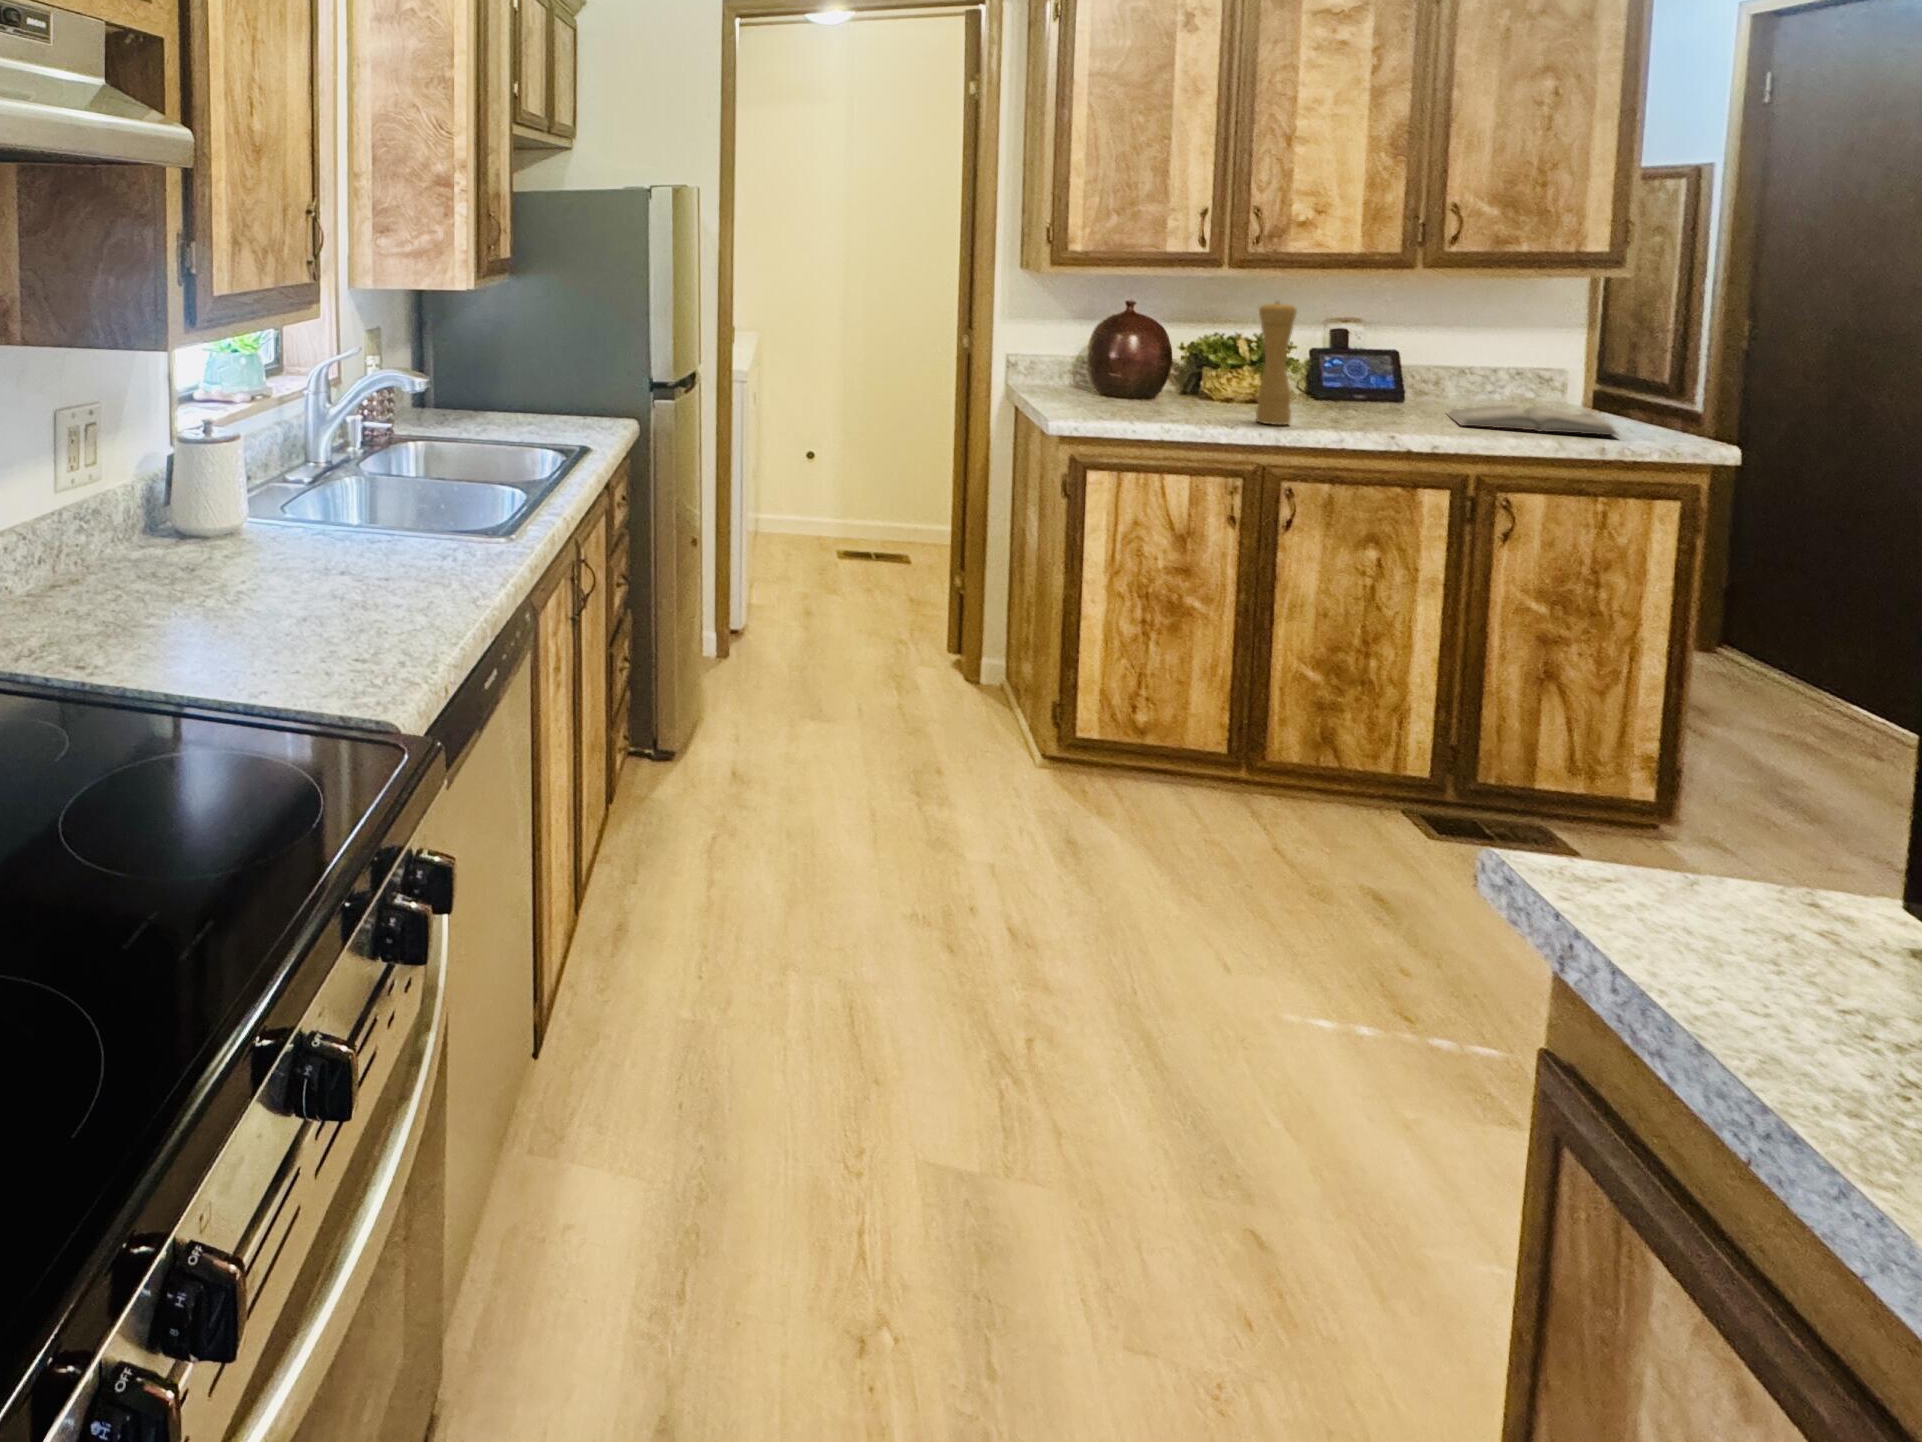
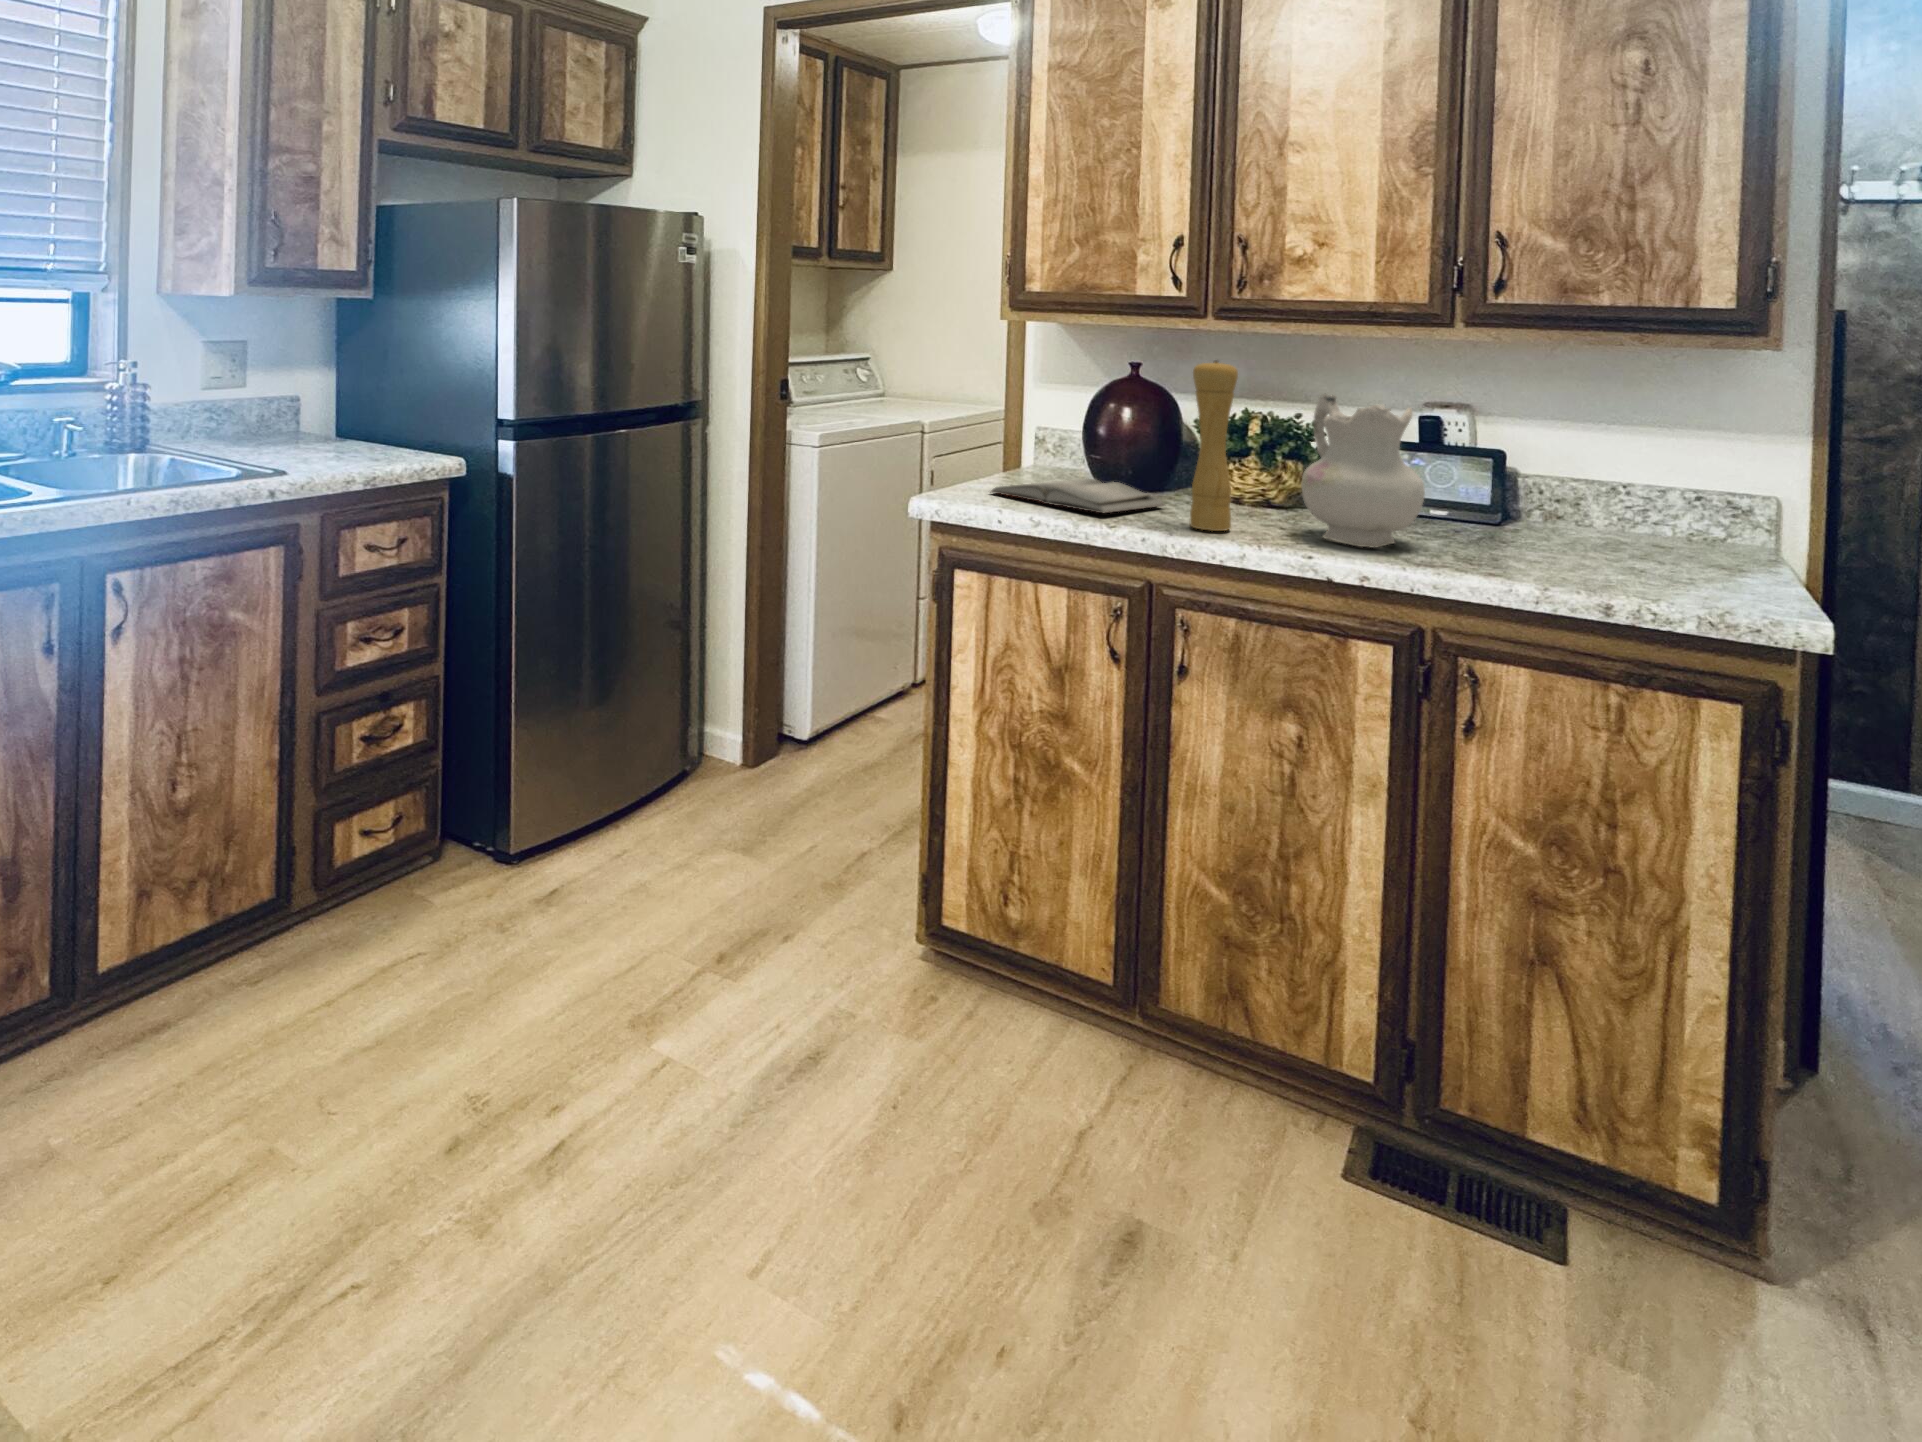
ceramic pitcher: none [1312,319,1419,425] -> present [1301,394,1425,547]
hardback book: present [1448,406,1617,435] -> present [990,479,1164,513]

